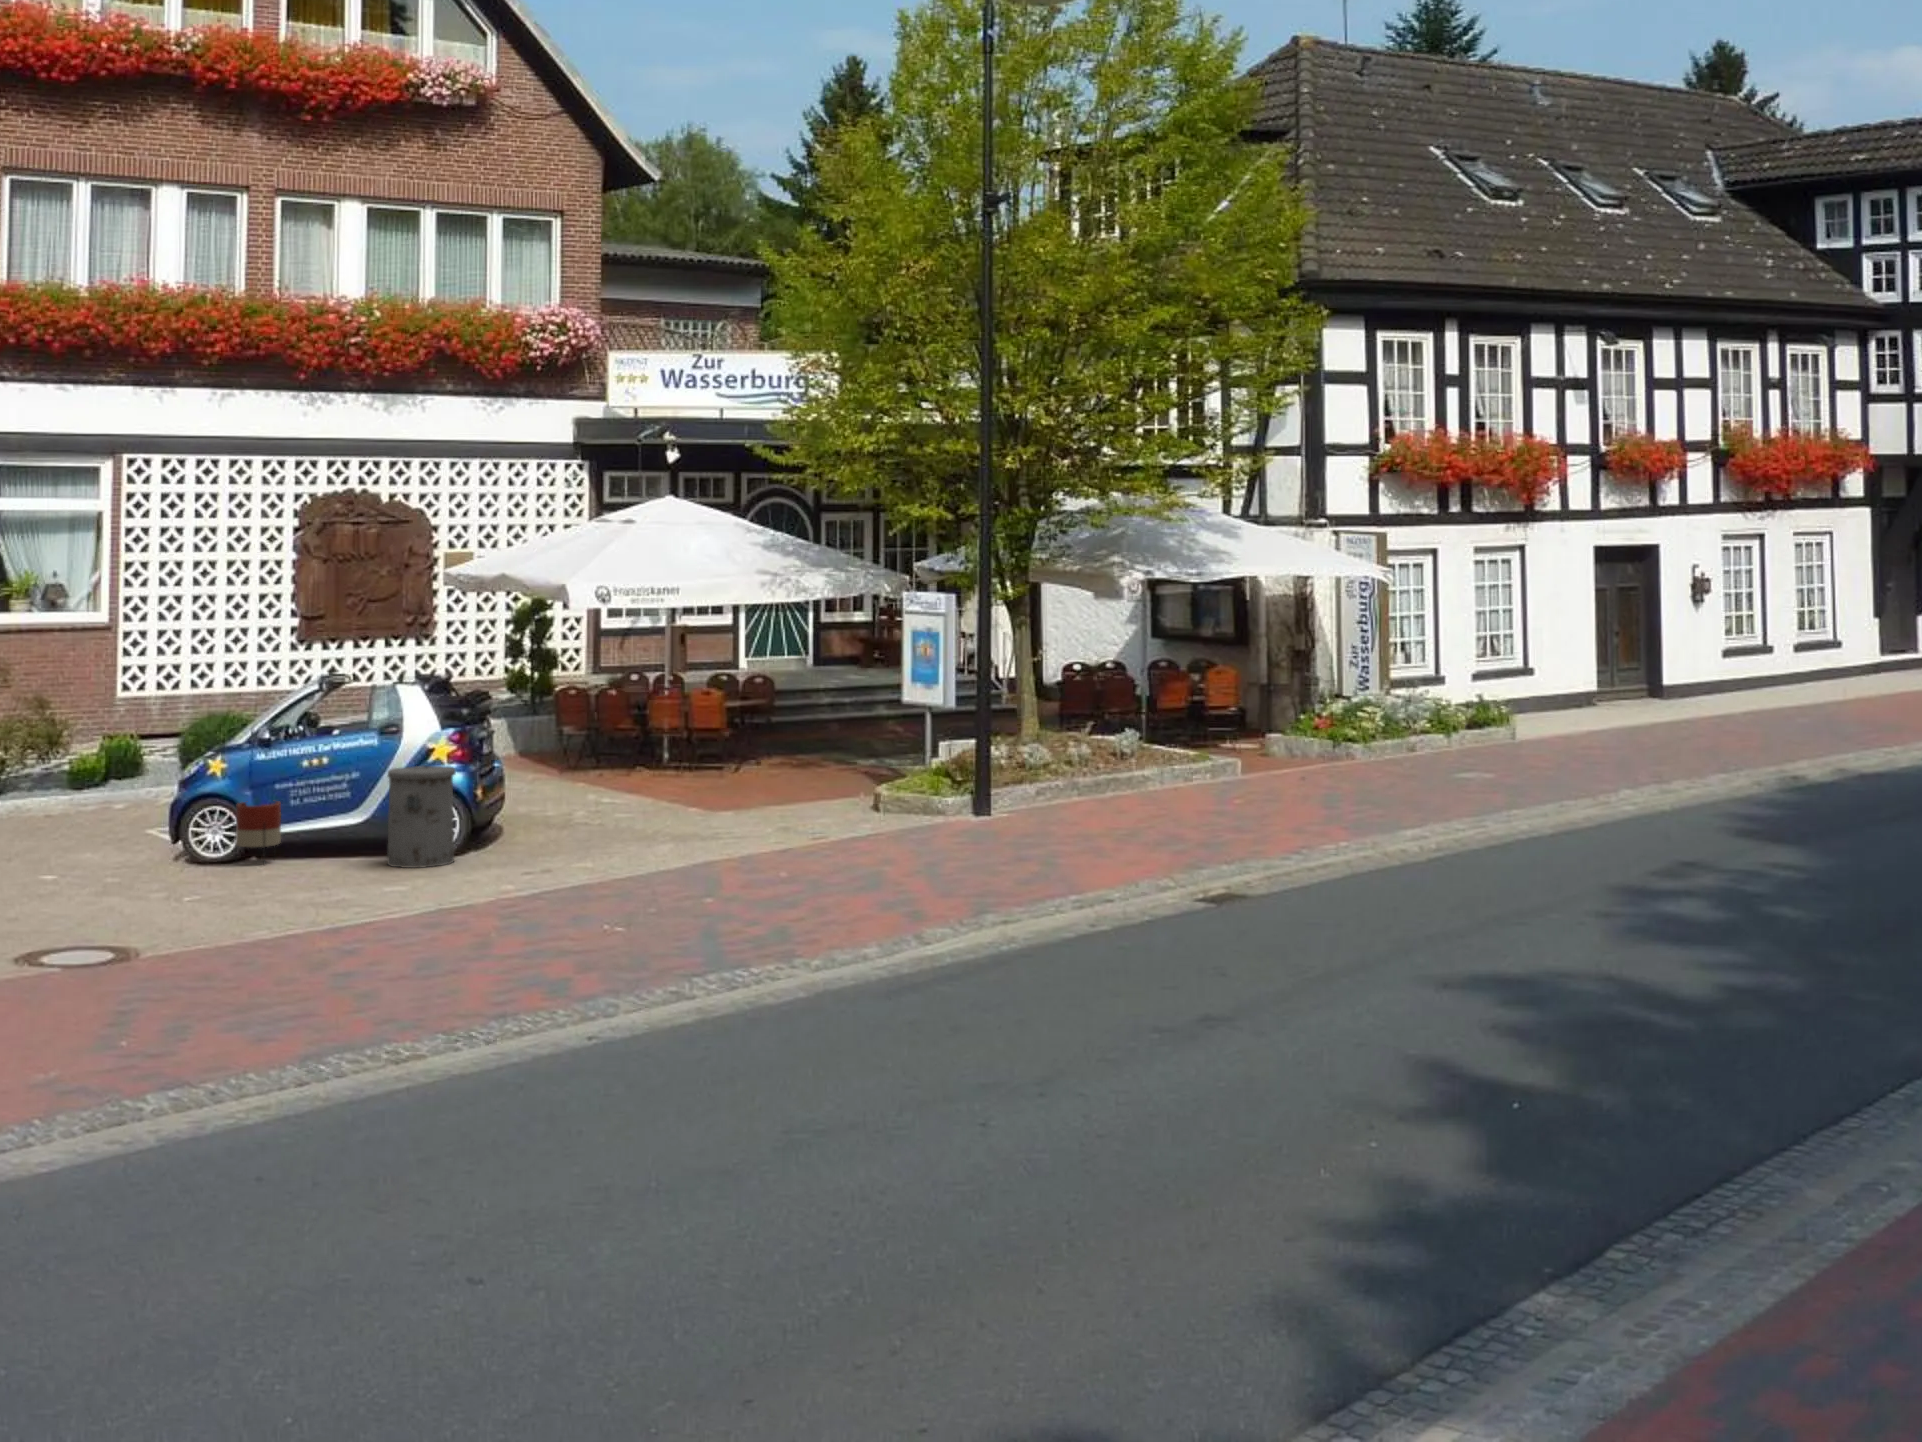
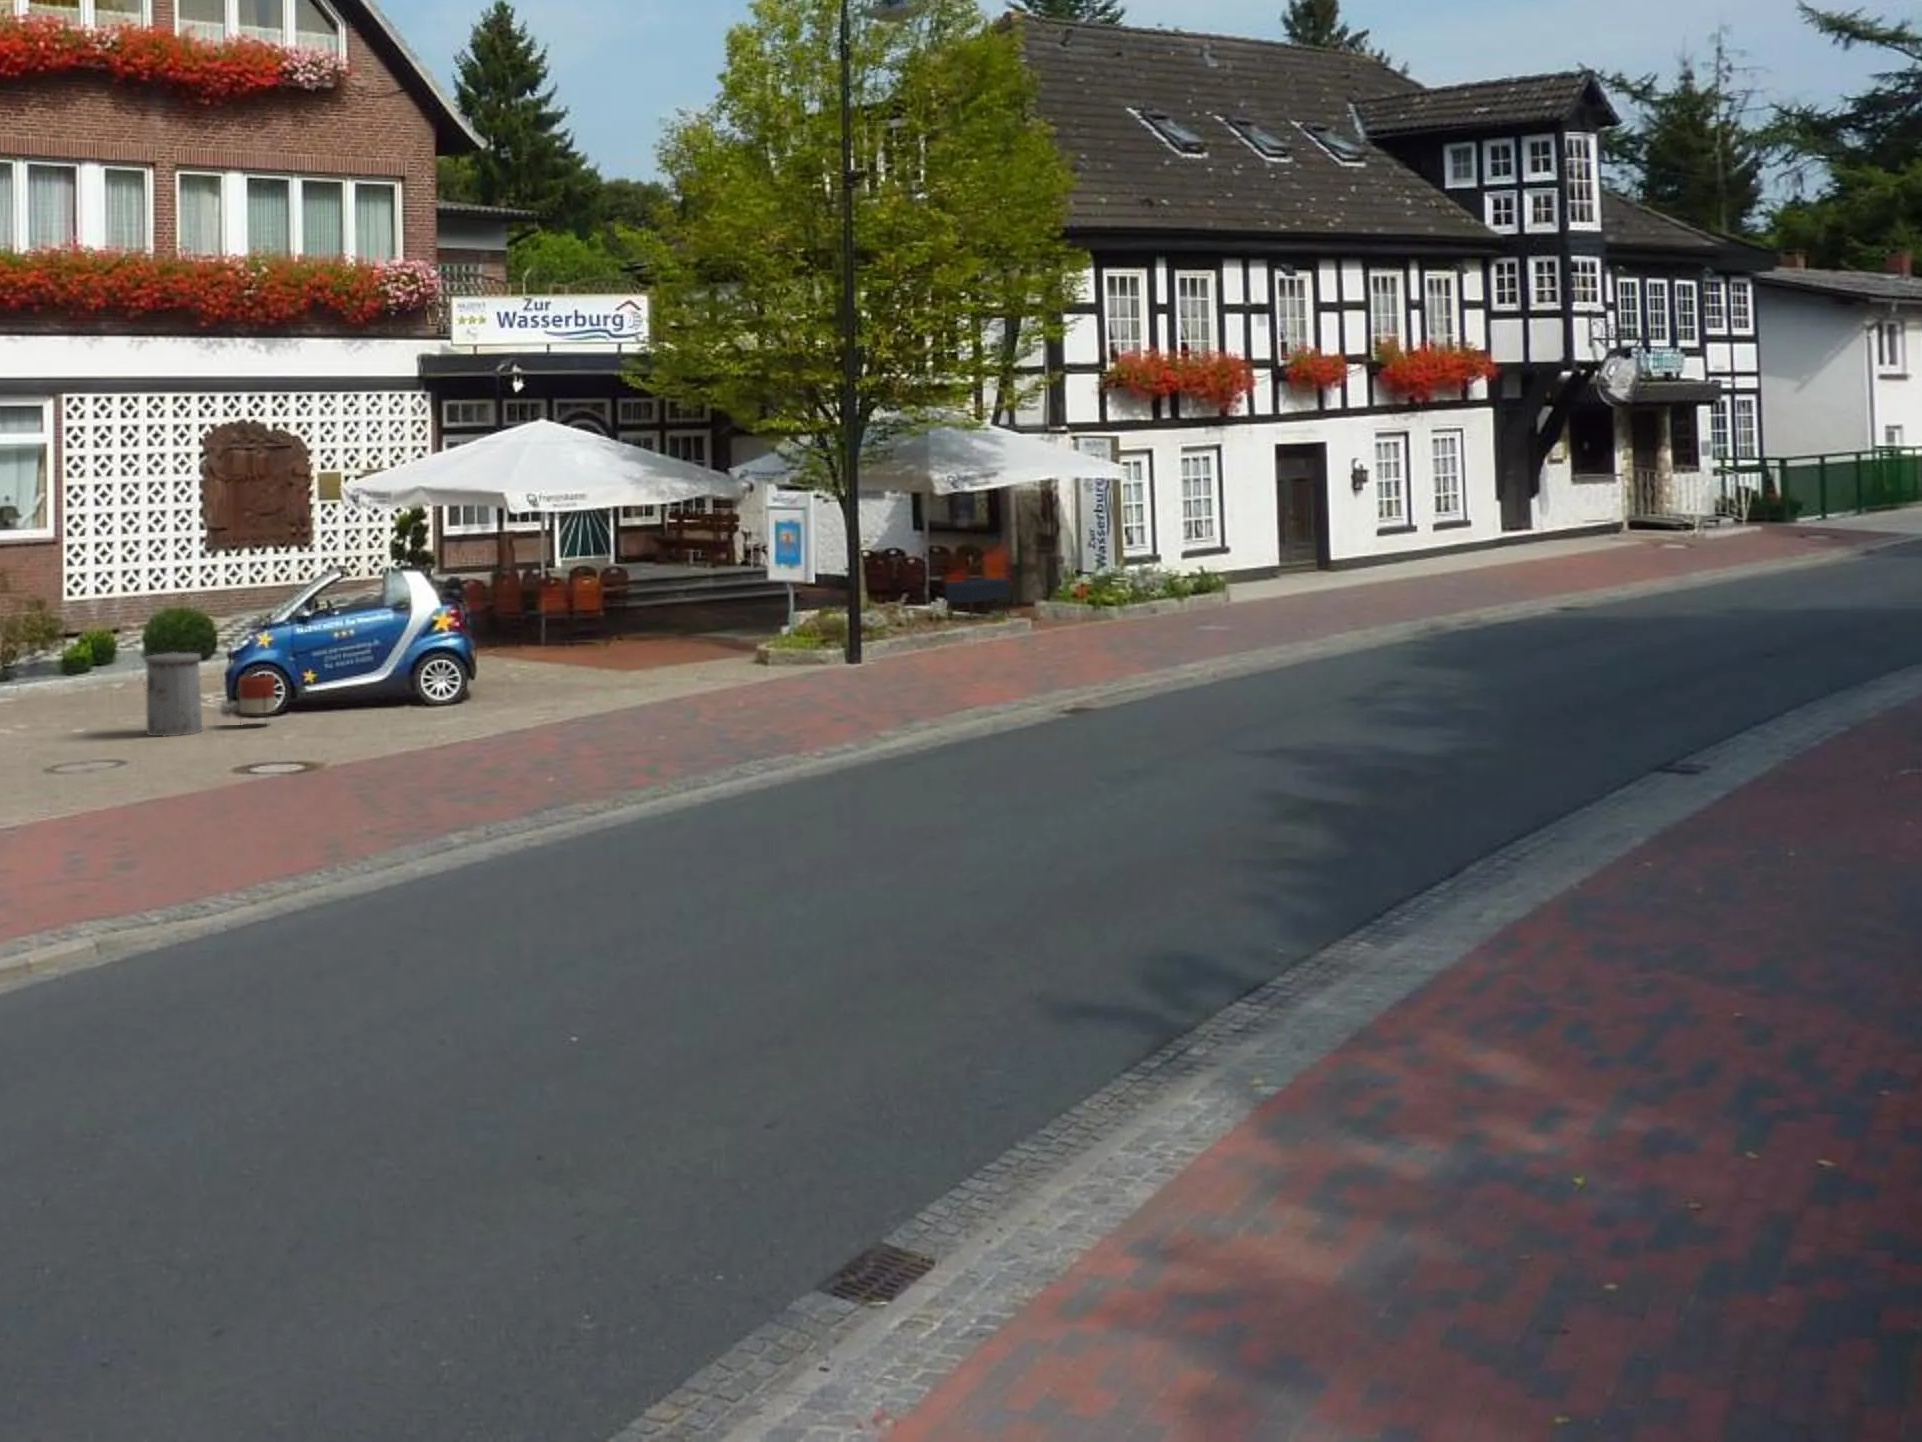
bench: none [1175,697,1255,747] -> present [945,579,1009,619]
trash can: present [387,766,455,868] -> present [144,652,202,736]

